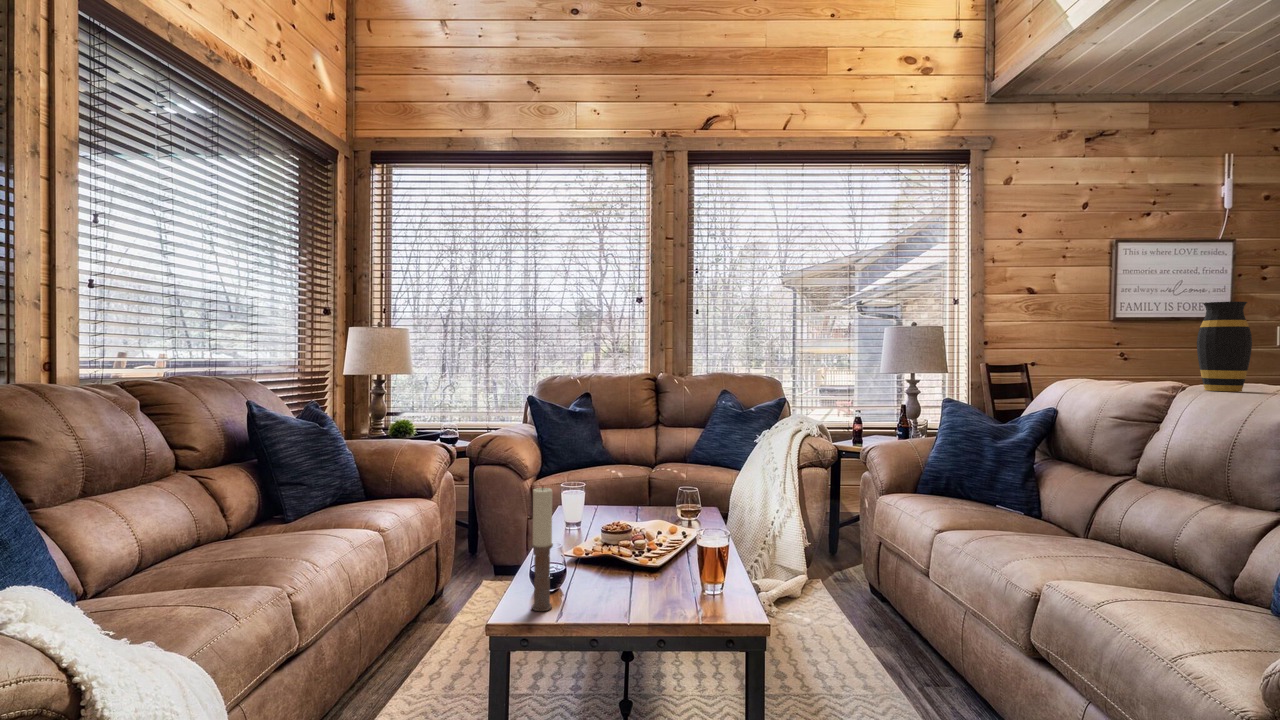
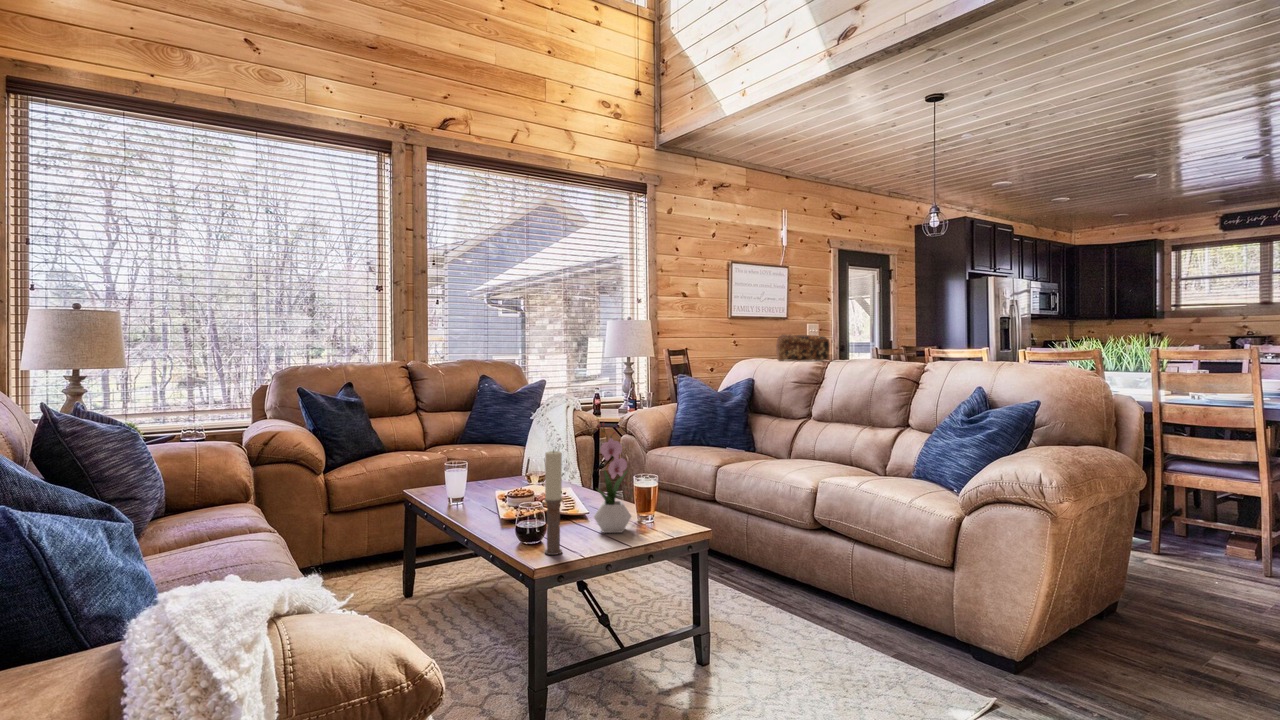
vase: present [1197,302,1252,392] -> none [842,308,869,362]
bread loaf: none [1086,345,1184,387] -> present [776,334,829,361]
flower arrangement: none [617,460,674,600] -> present [594,423,631,533]

